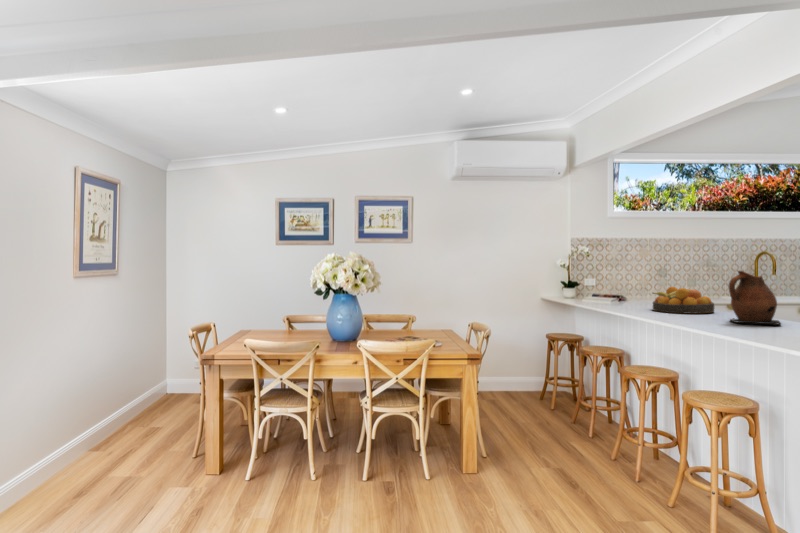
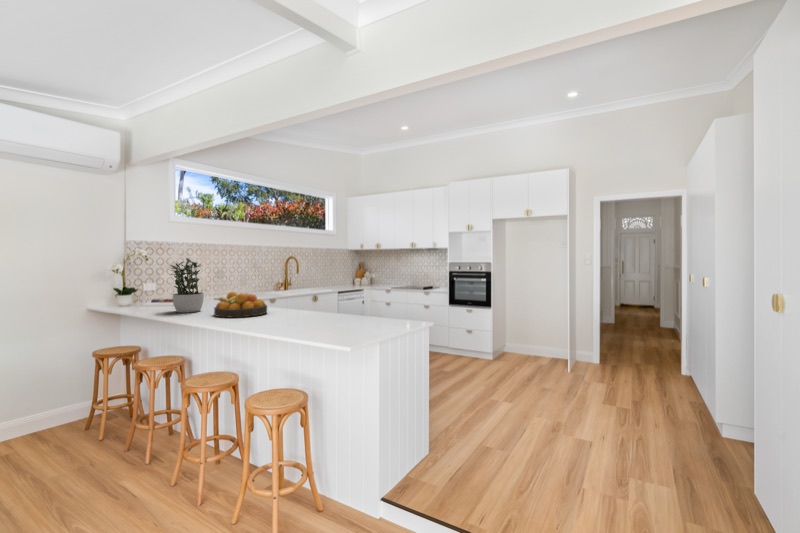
potted plant: none [608,252,642,305] -> present [170,258,204,313]
ceramic pitcher: present [729,271,781,325] -> none [280,277,318,323]

